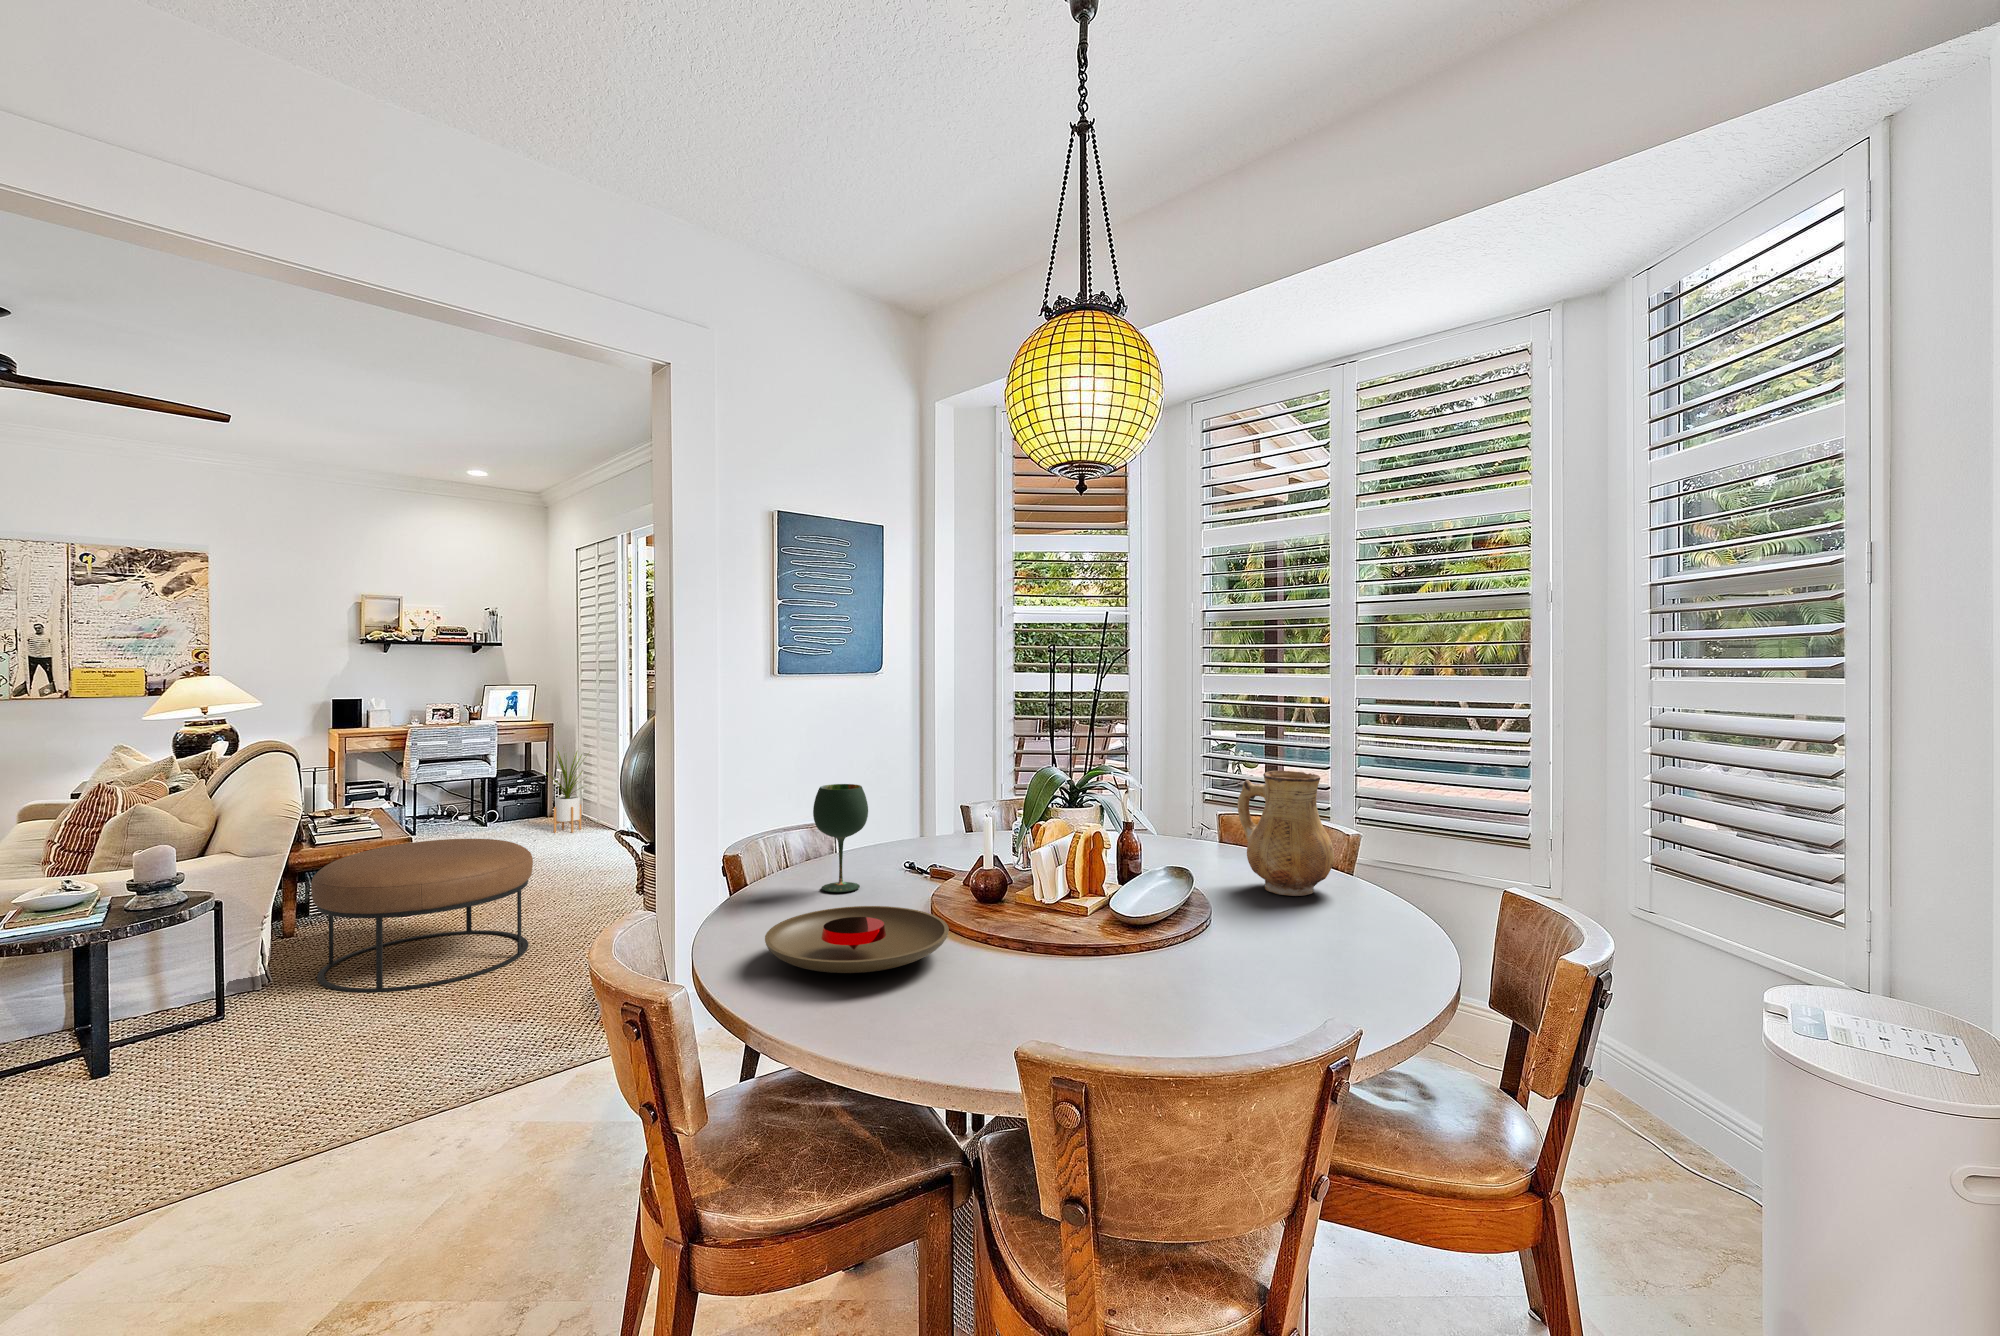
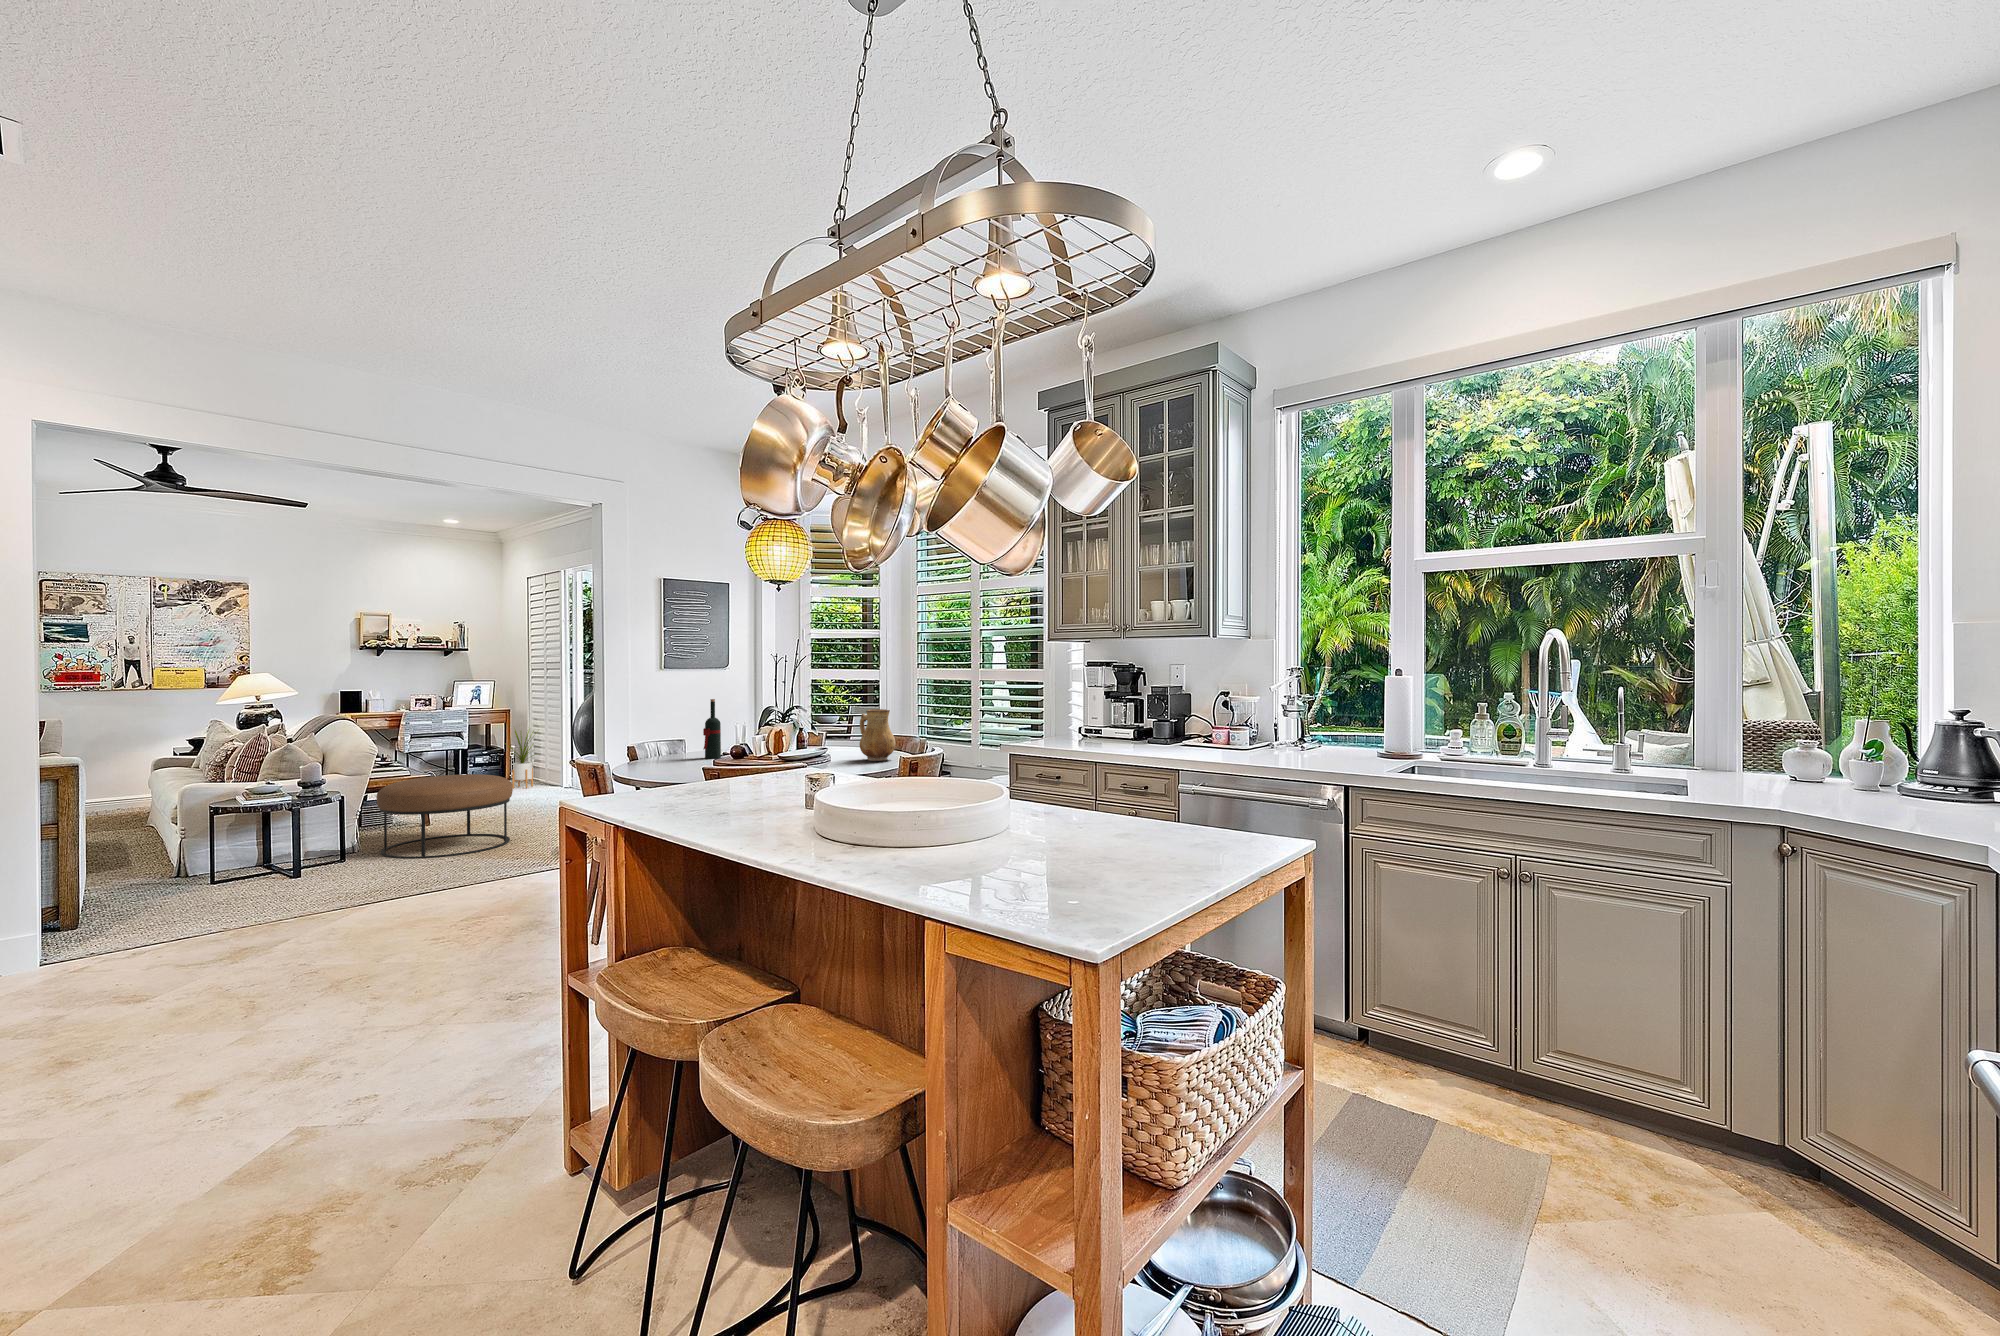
wine bottle: none [886,742,921,874] -> present [703,699,721,759]
wine glass: present [813,784,868,892] -> none [666,717,692,763]
plate: present [765,906,949,973] -> none [638,760,711,774]

